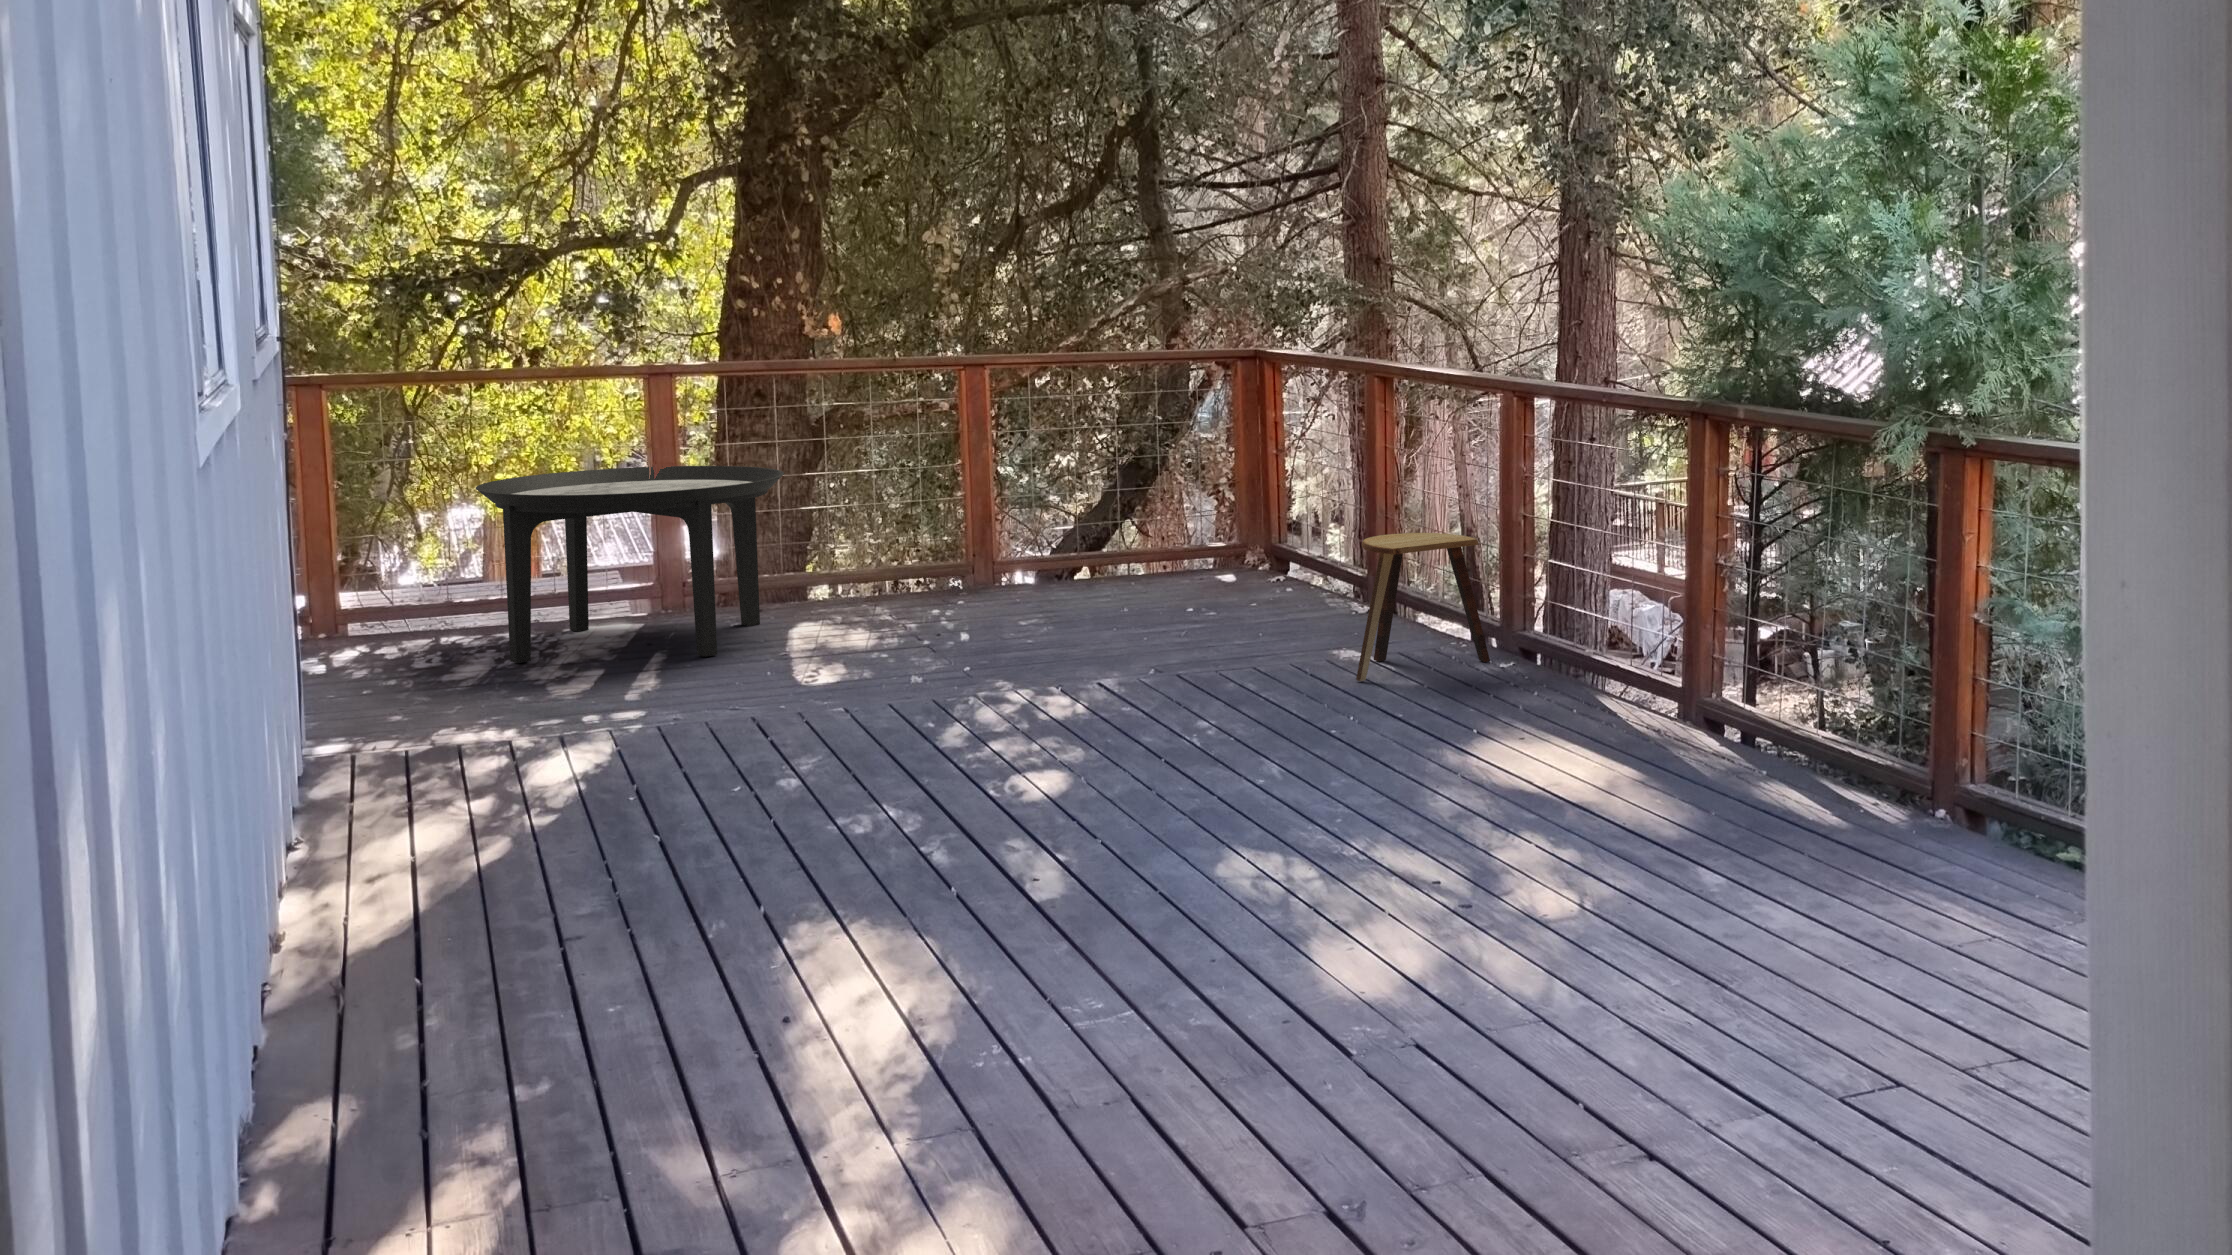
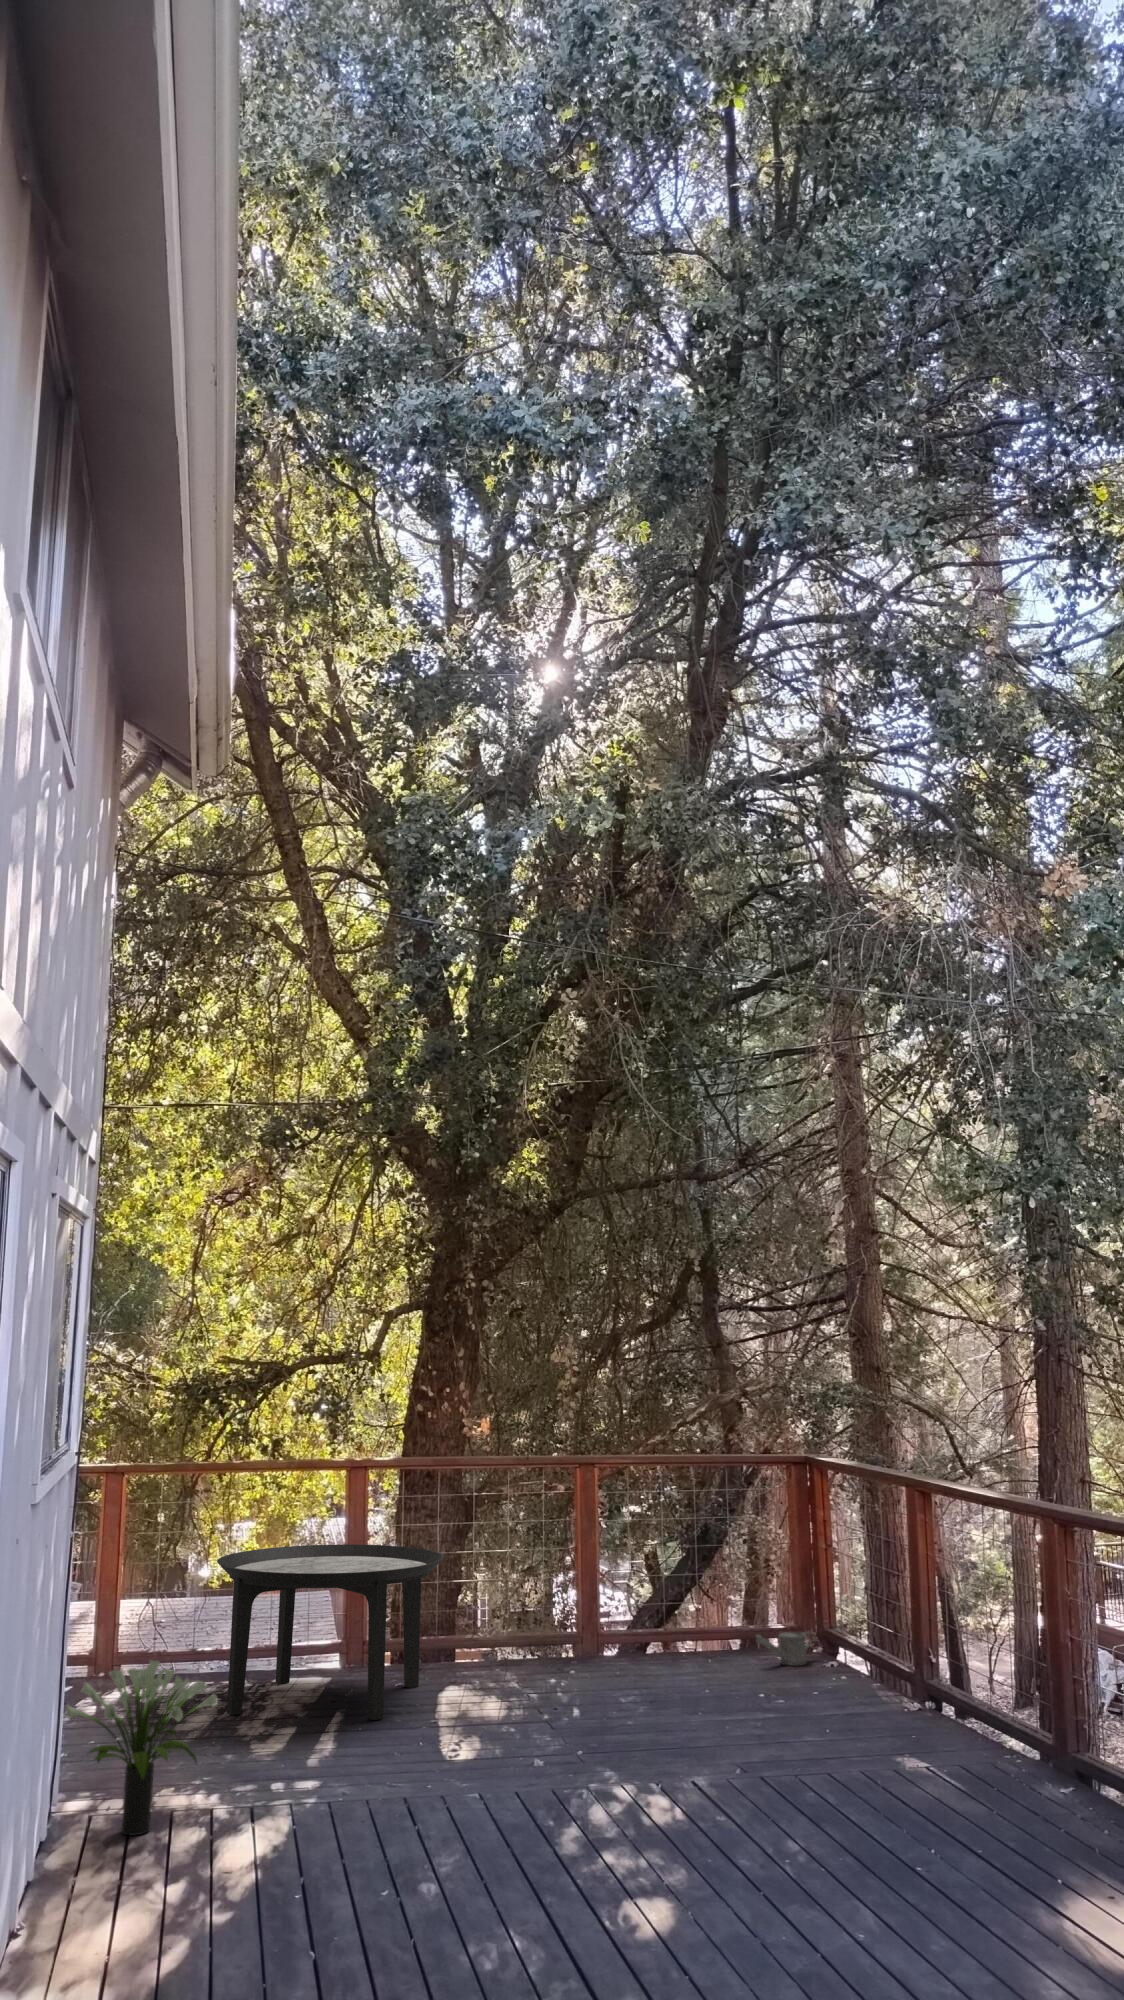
stool: present [1356,533,1490,681] -> none [935,1649,1063,1801]
watering can: none [1178,544,1246,580] -> present [756,1632,813,1666]
potted plant: none [306,584,507,773] -> present [65,1660,218,1835]

